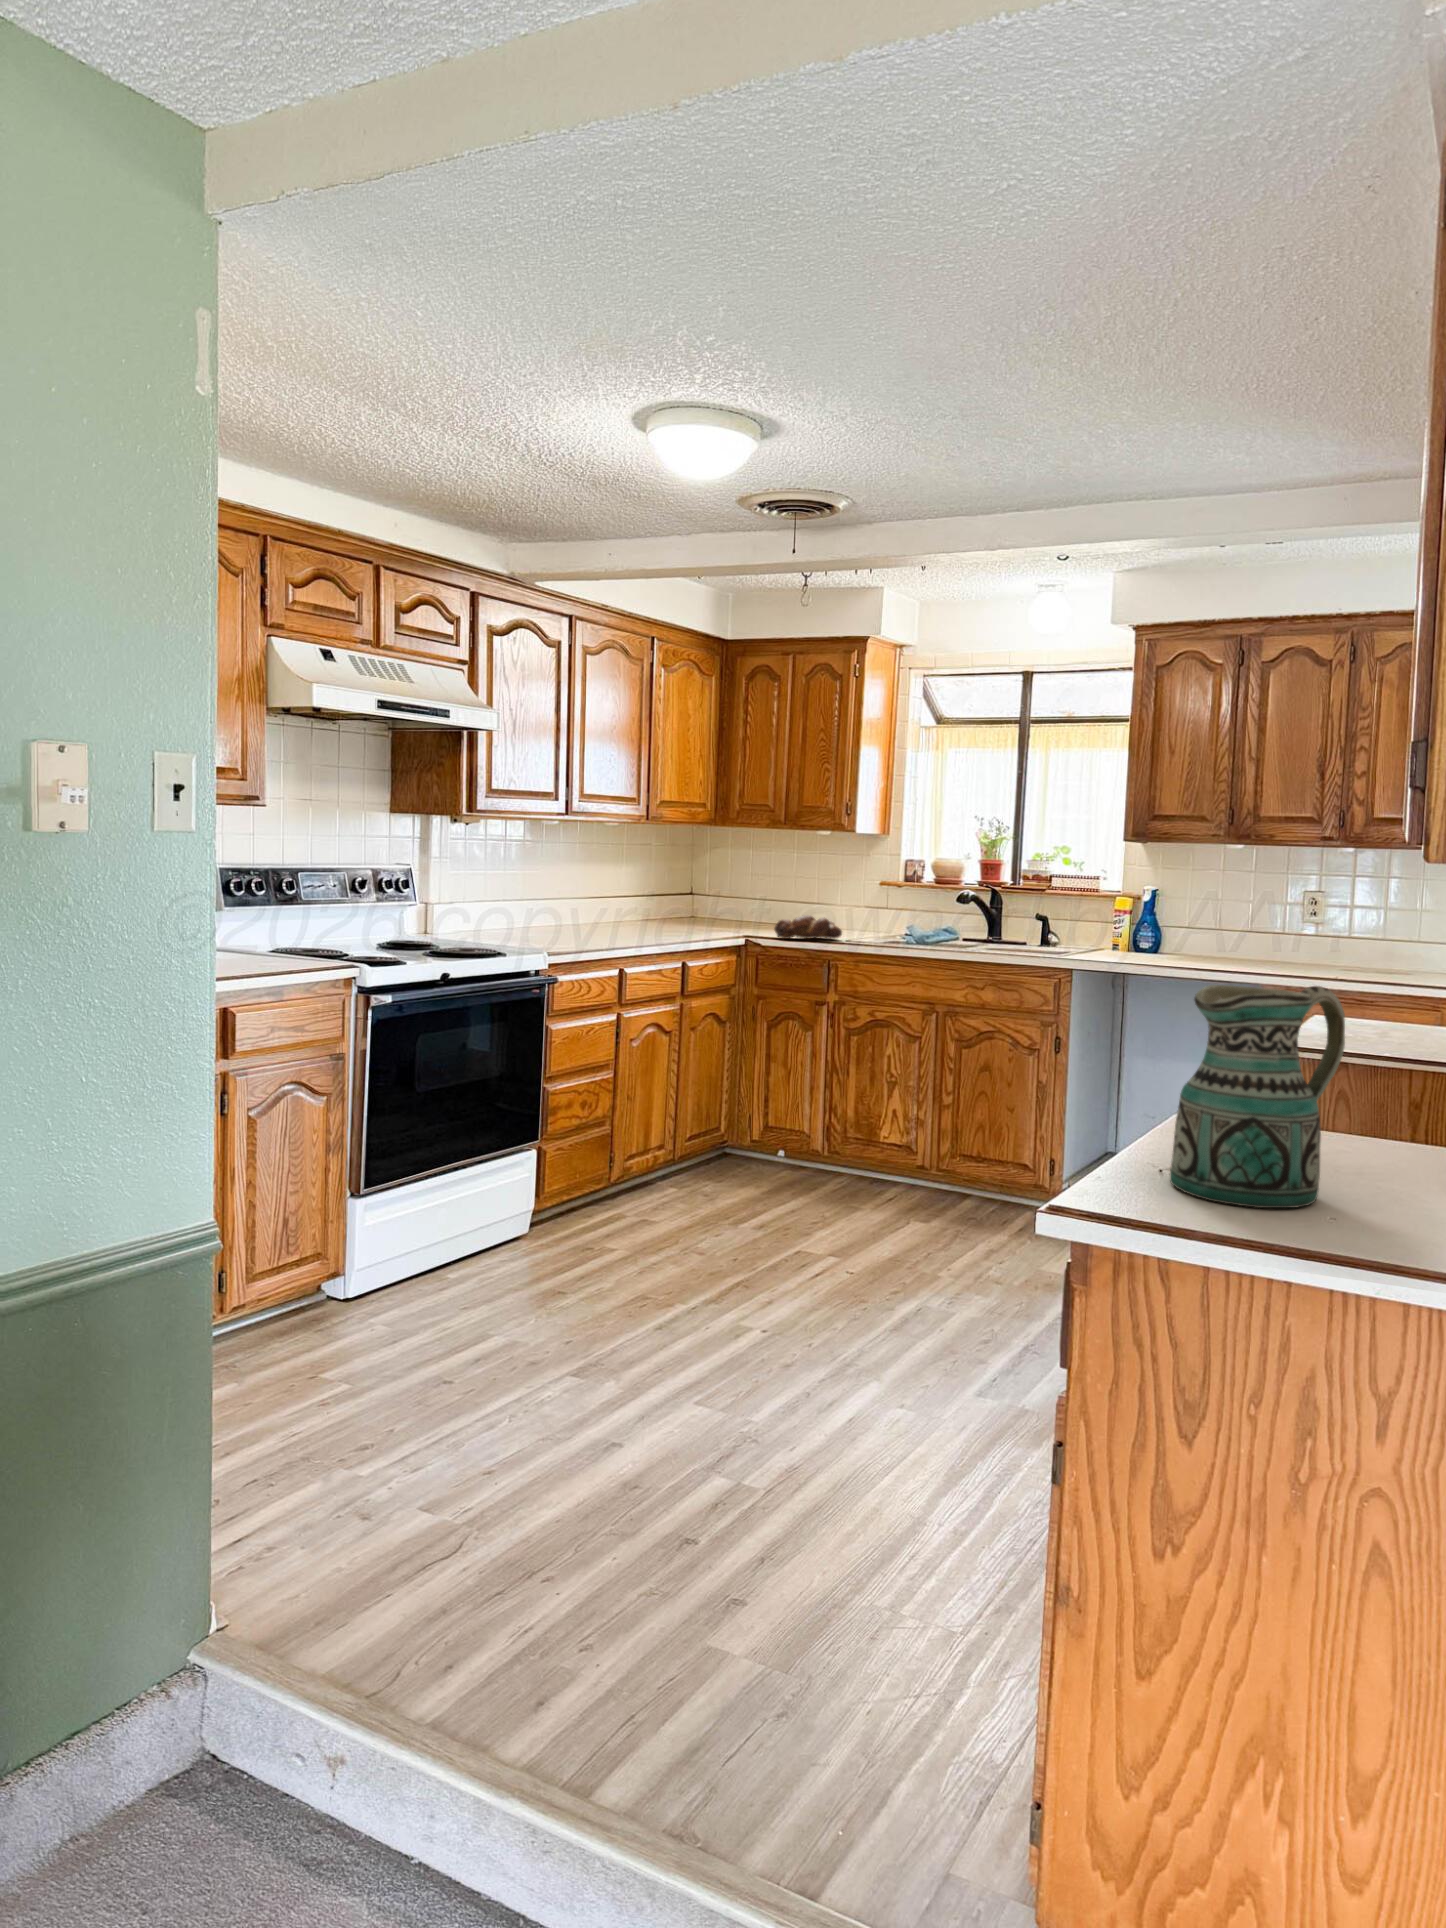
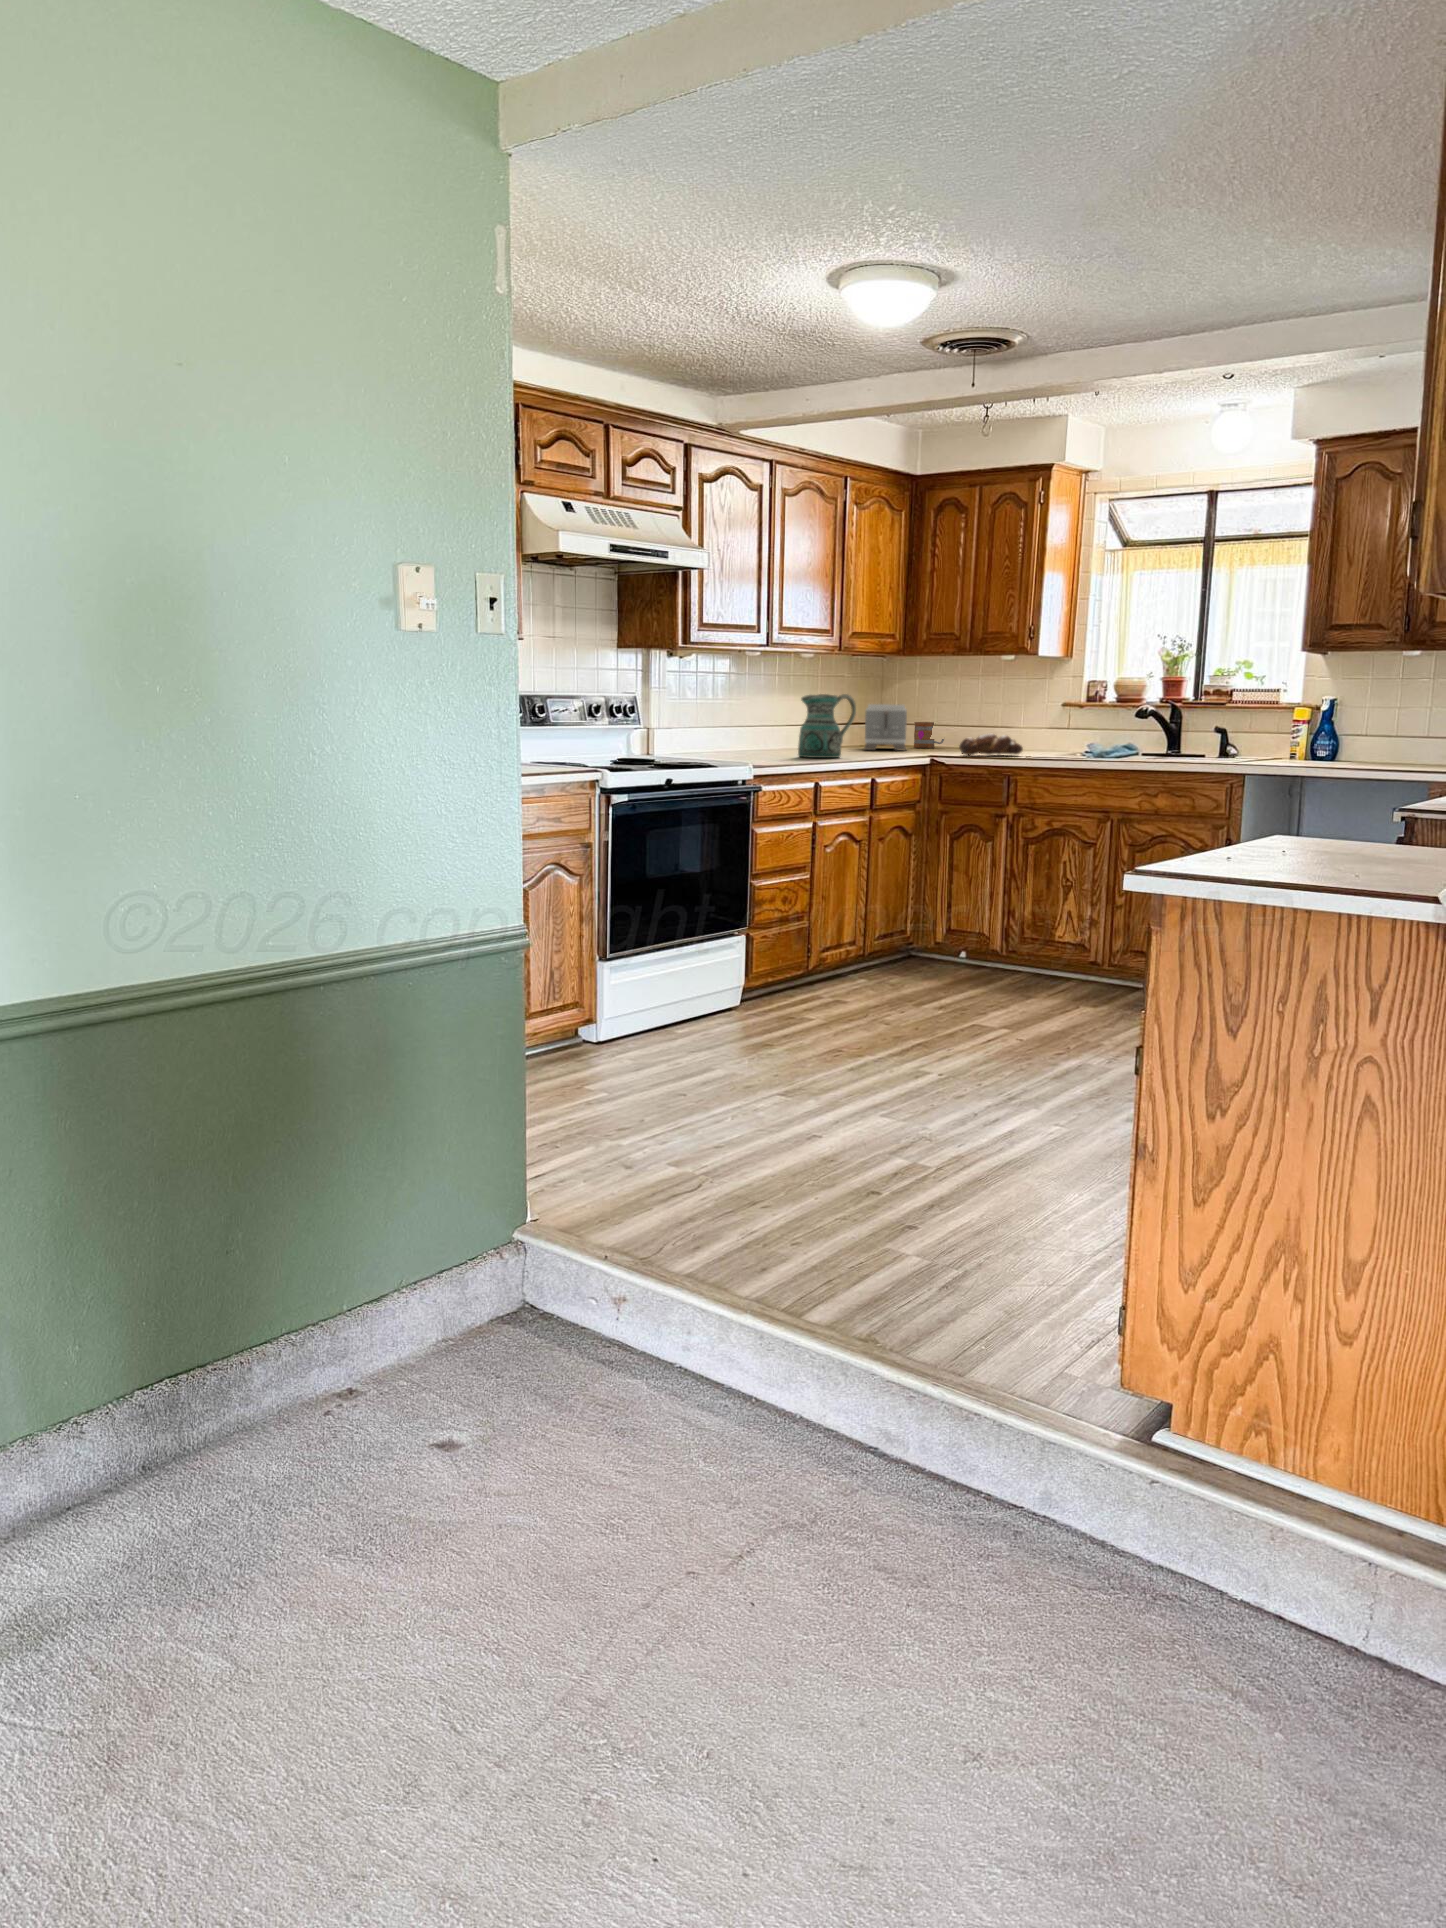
toaster: none [670,875,716,928] -> present [864,704,907,750]
mug: none [723,894,757,923] -> present [914,722,944,748]
ceramic pitcher: present [1170,985,1345,1208] -> present [798,694,856,758]

